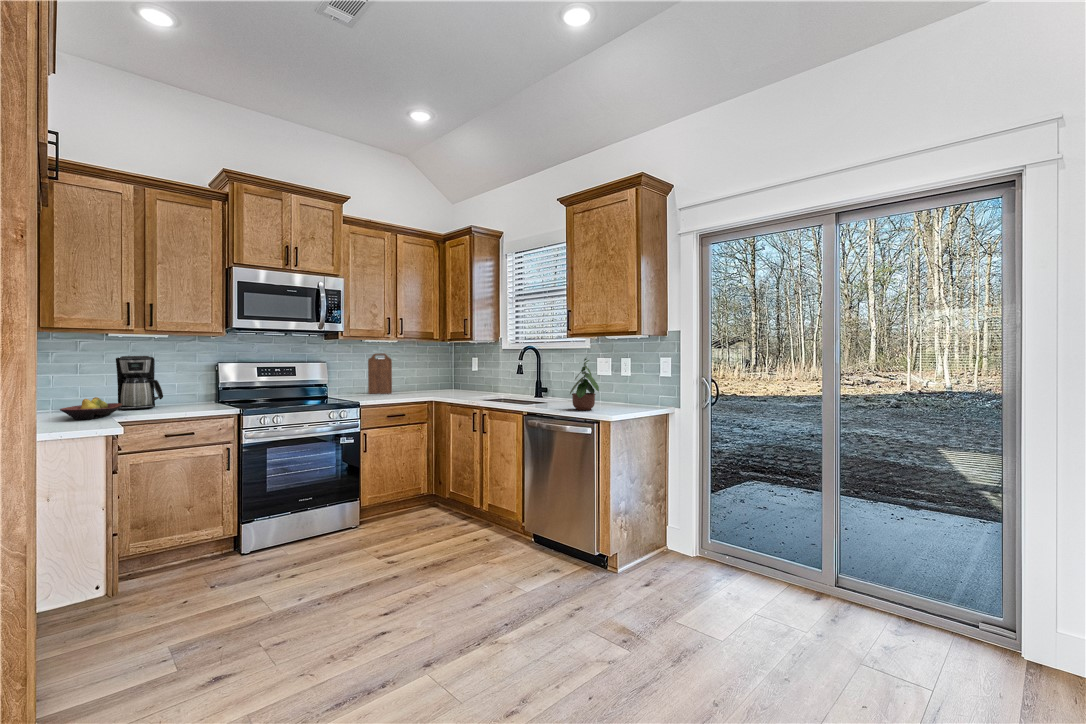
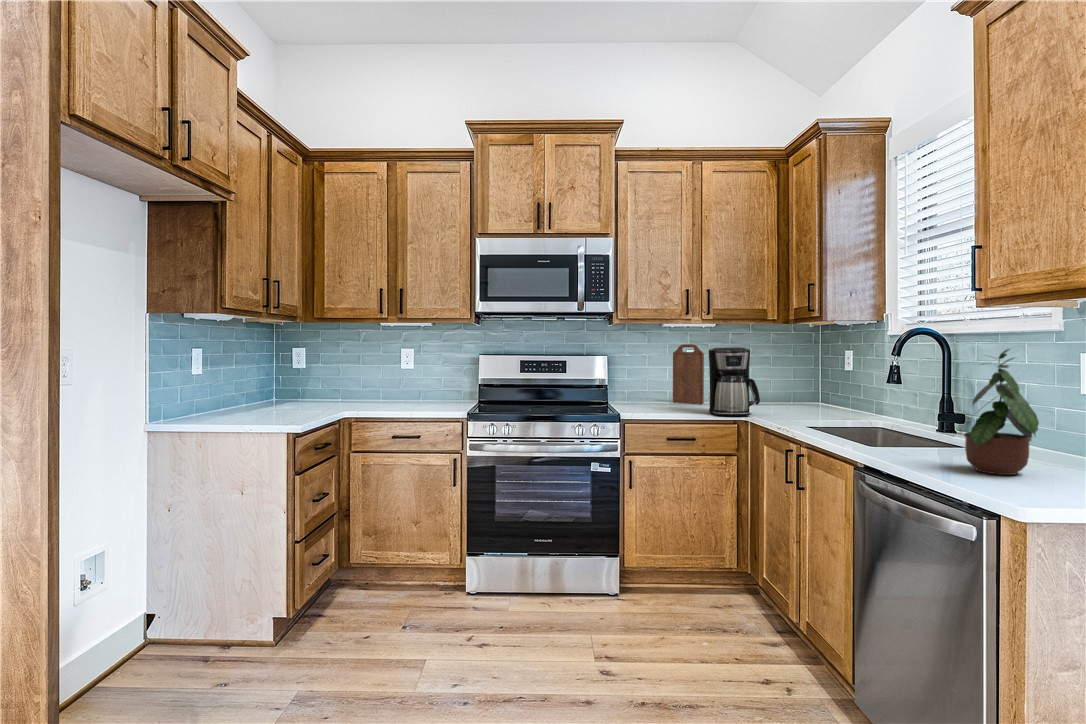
coffee maker: present [116,356,163,410] -> present [708,347,760,416]
fruit bowl: present [60,397,122,420] -> none [311,390,375,413]

